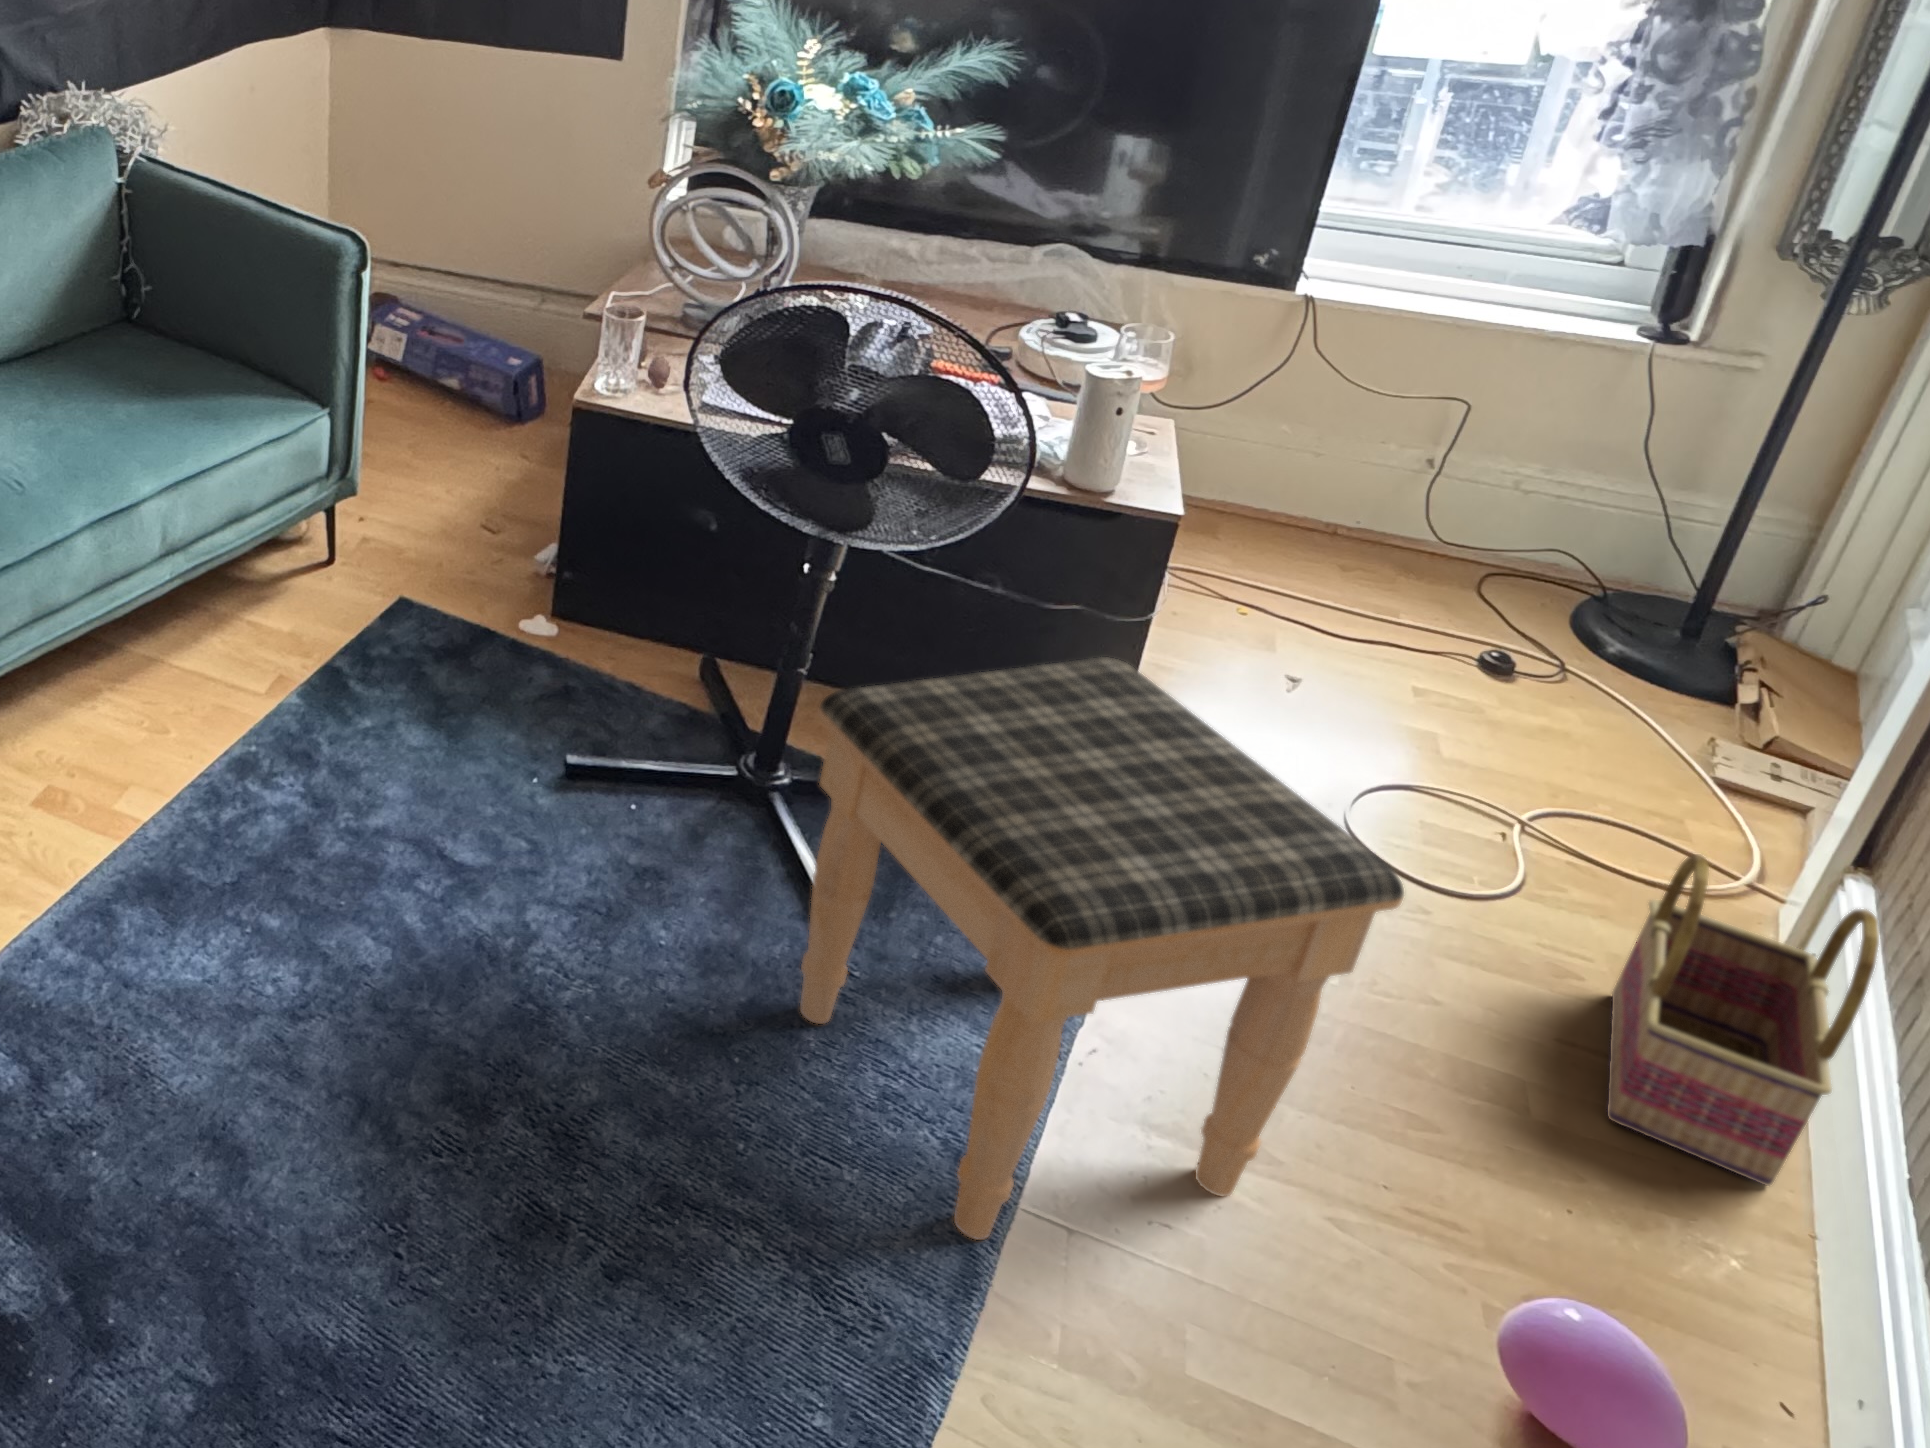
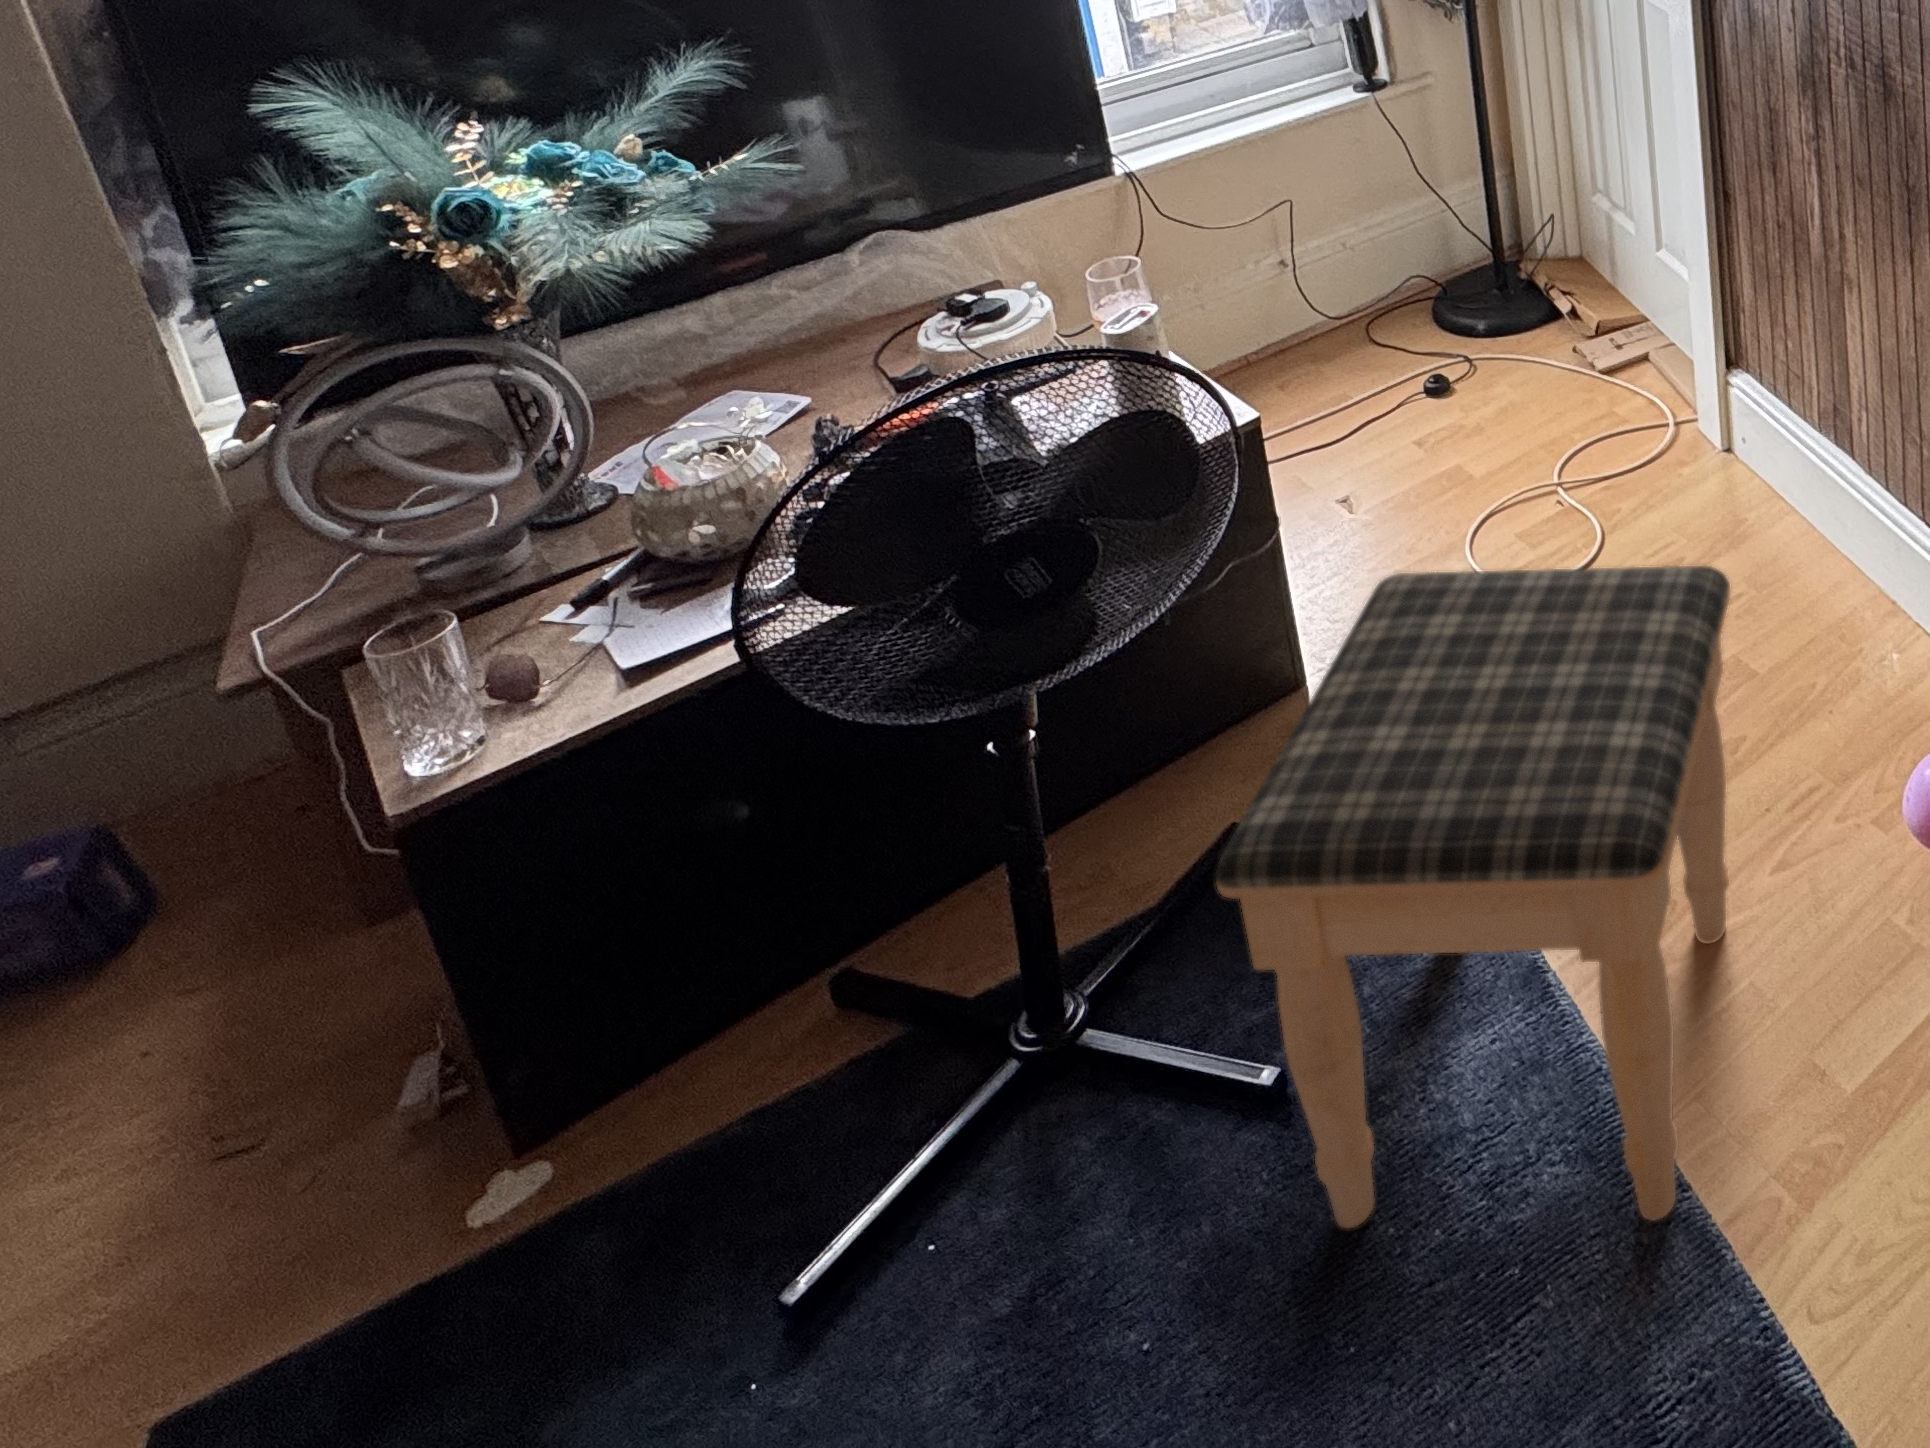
basket: present [1607,854,1879,1185] -> none [1689,381,1853,626]

